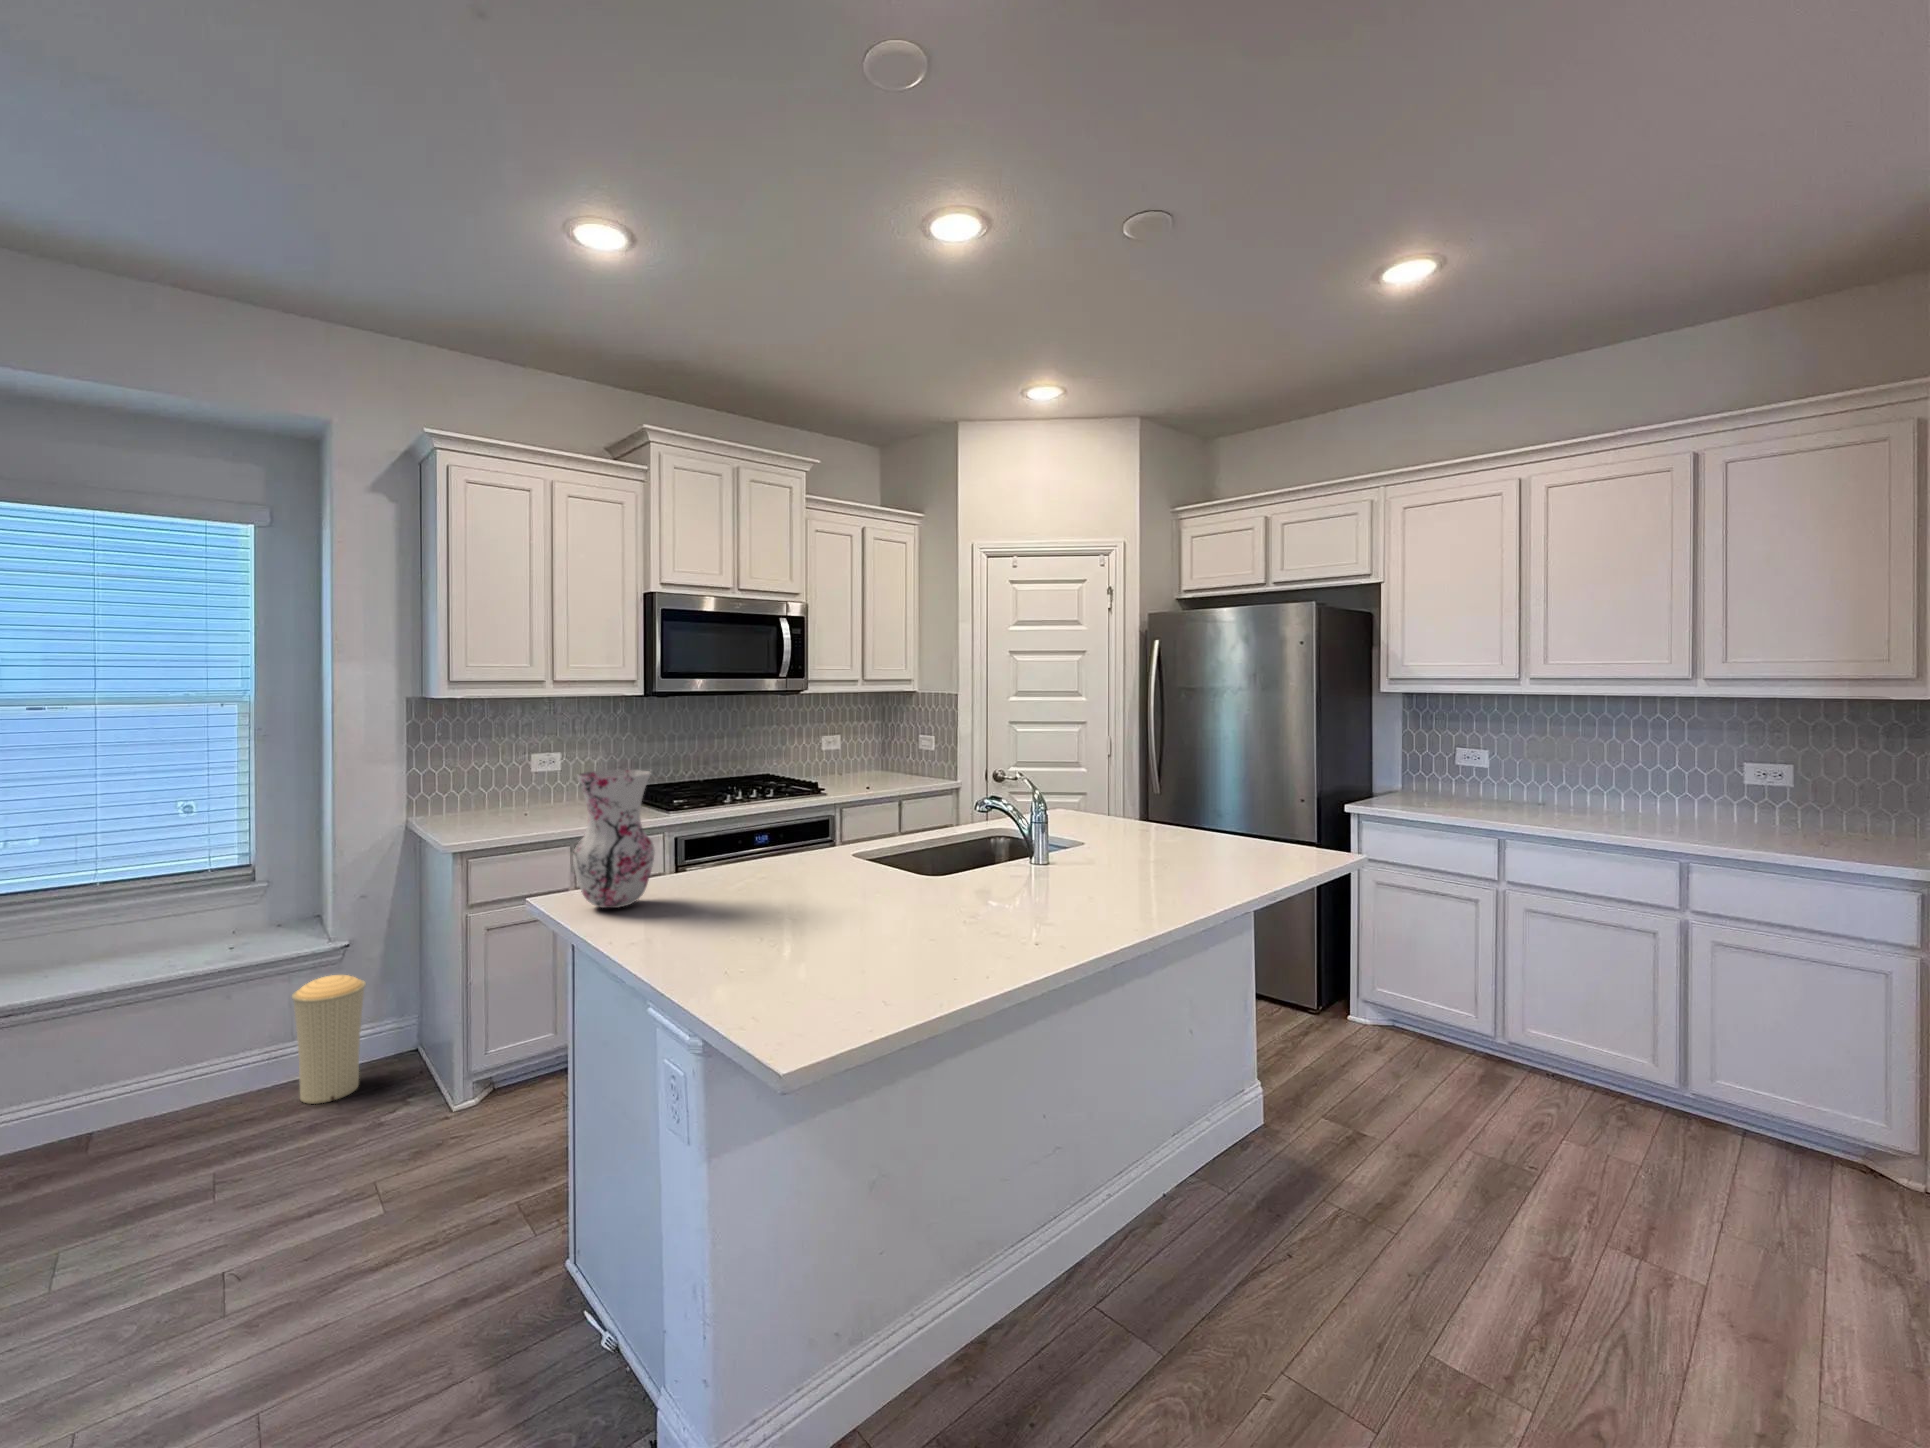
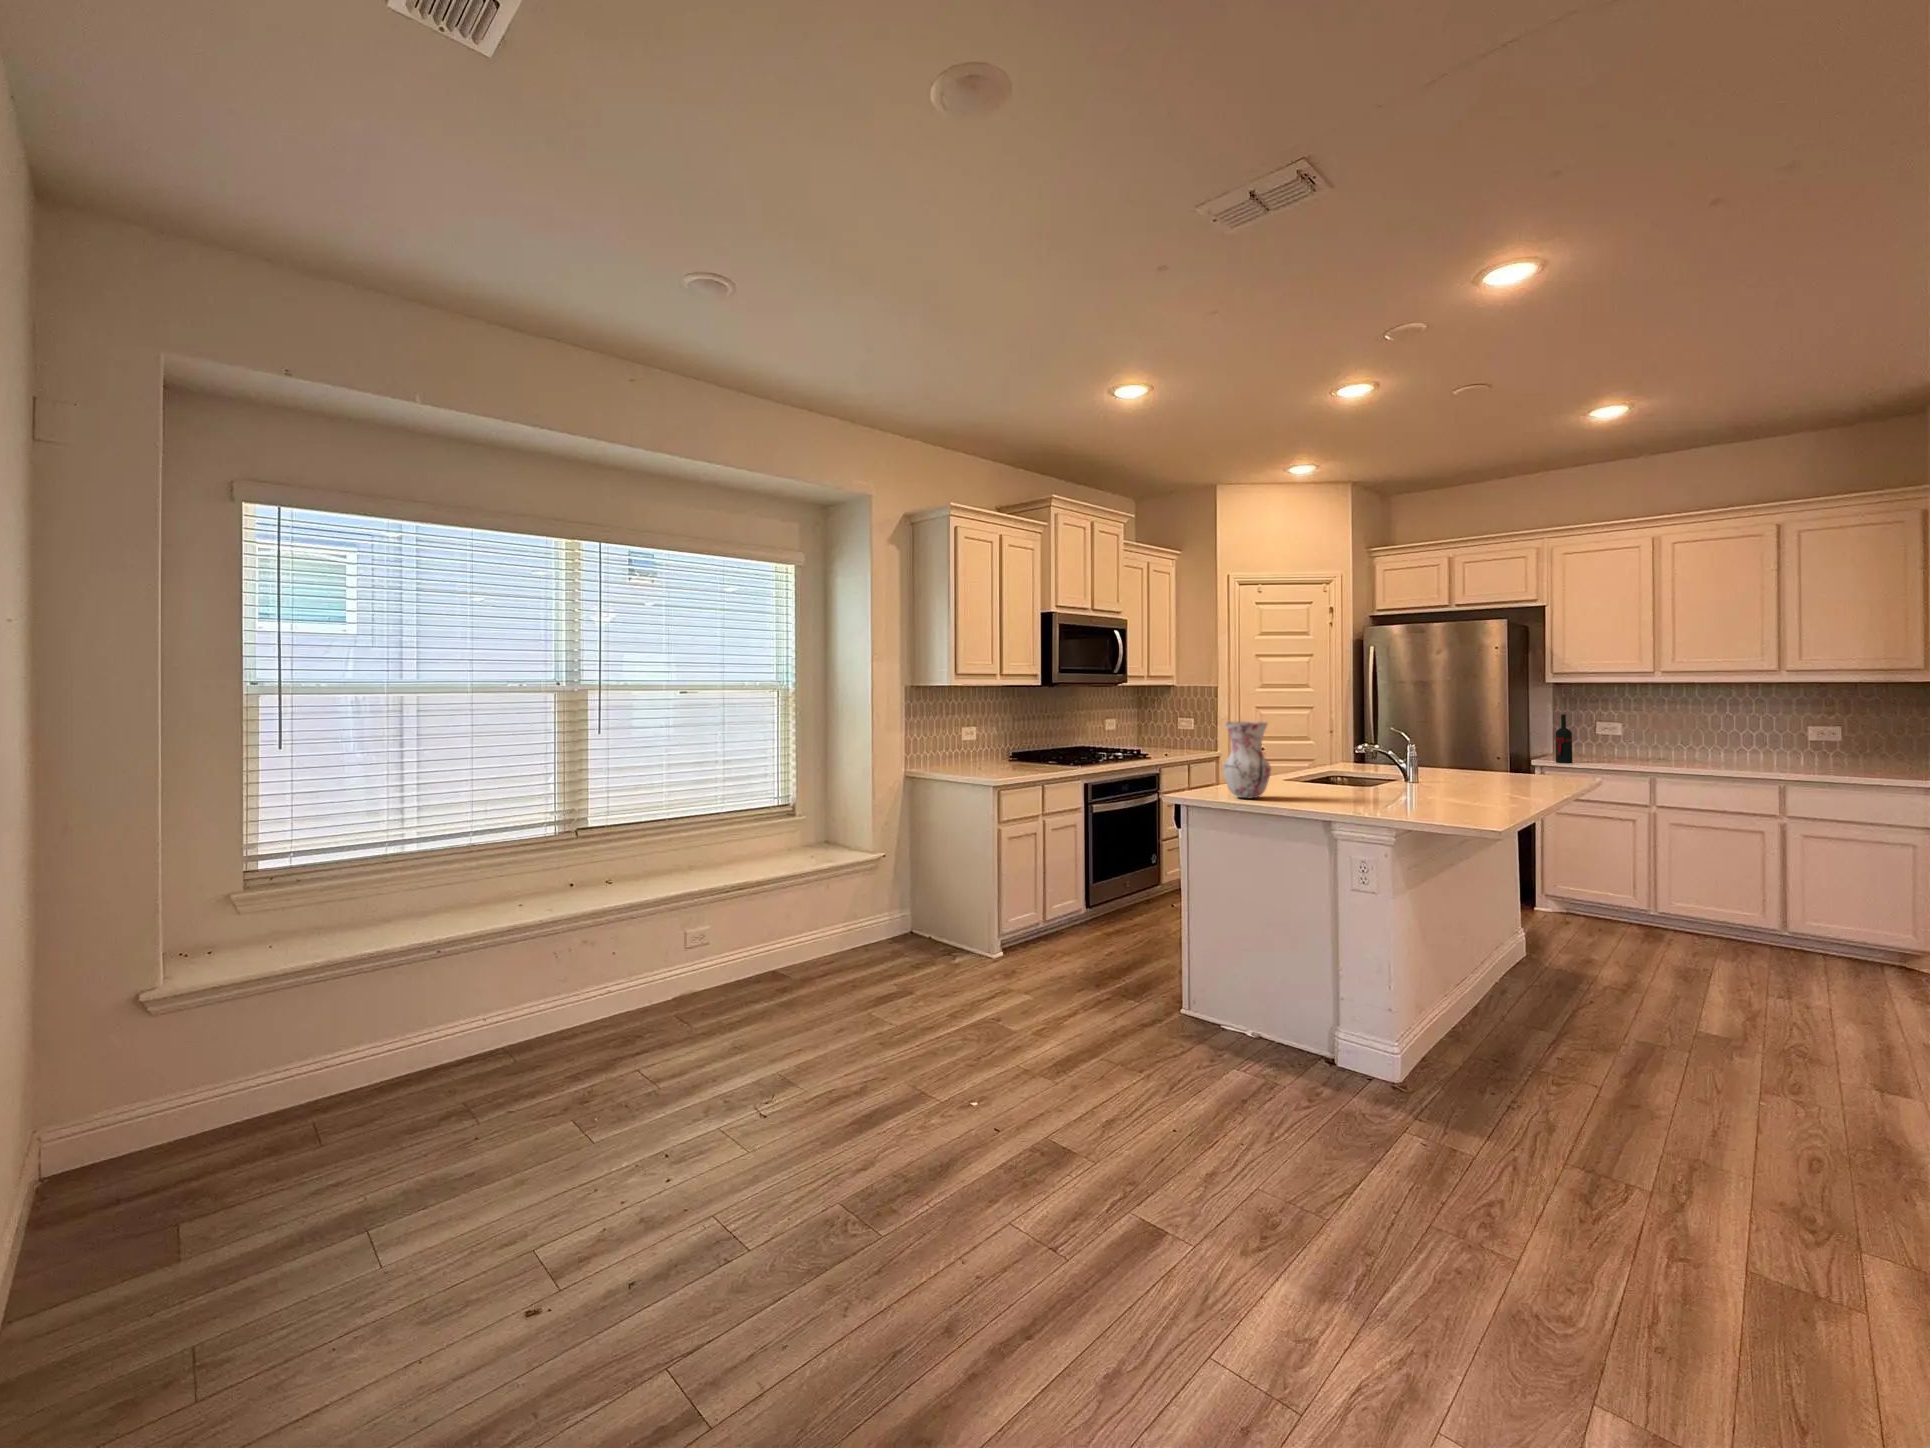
wine bottle: none [1381,736,1405,810] -> present [1556,712,1573,763]
trash can: present [292,975,366,1104] -> none [874,875,916,959]

